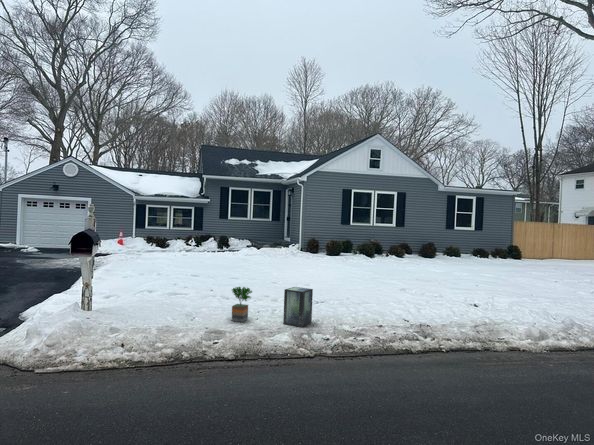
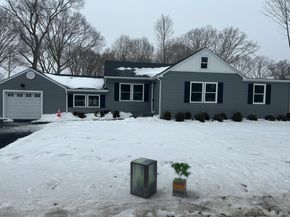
potted tree: present [232,287,252,322] -> present [171,162,191,197]

